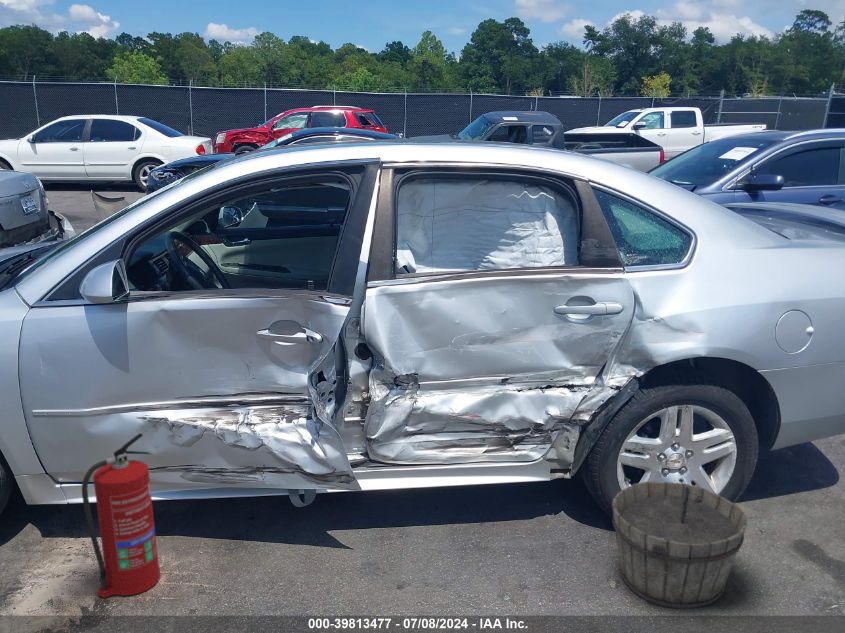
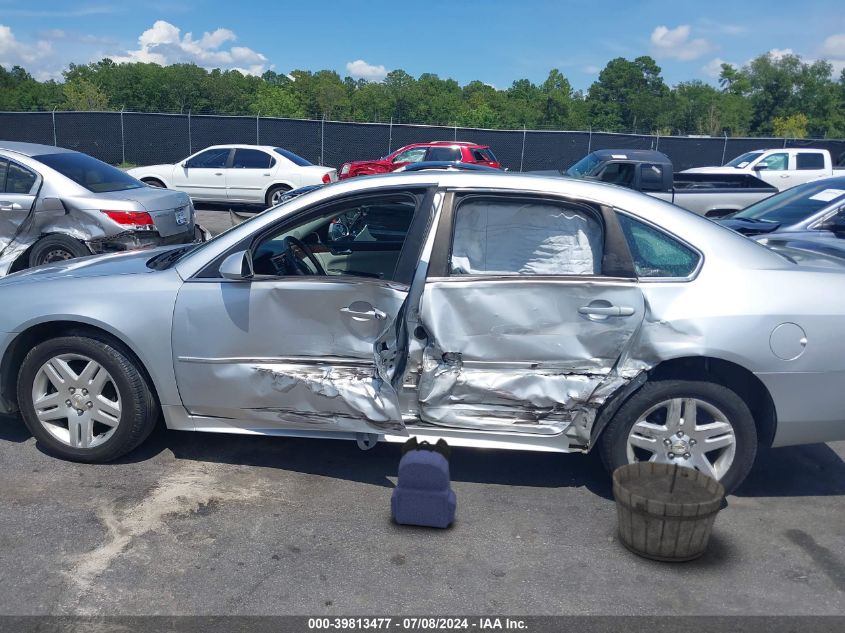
fire extinguisher: present [82,434,160,598] -> none [206,380,258,501]
backpack: none [344,485,428,600] -> present [391,436,457,528]

